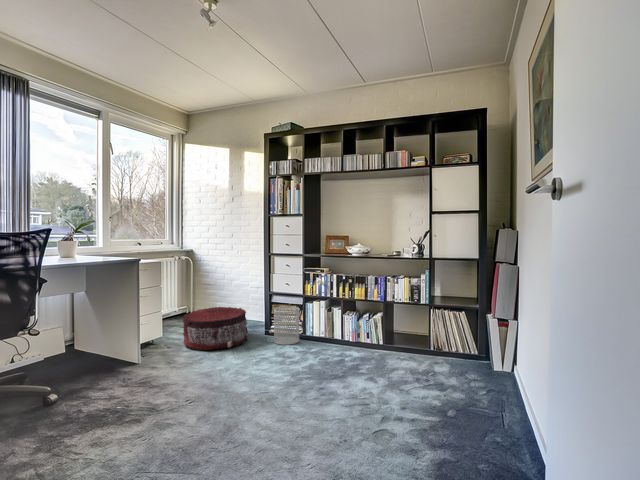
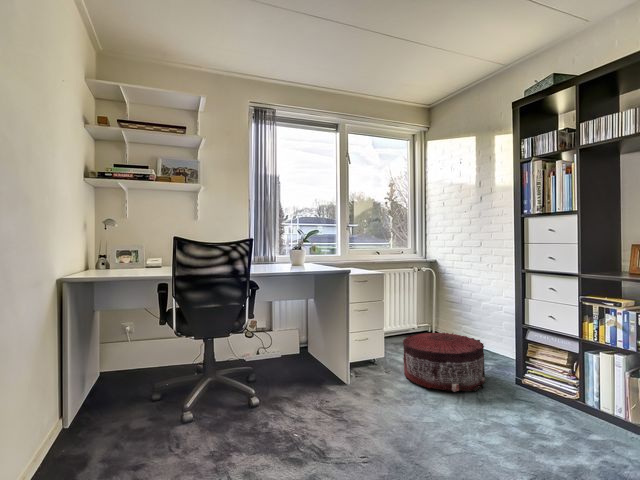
wastebasket: present [274,306,300,345] -> none [525,350,572,413]

